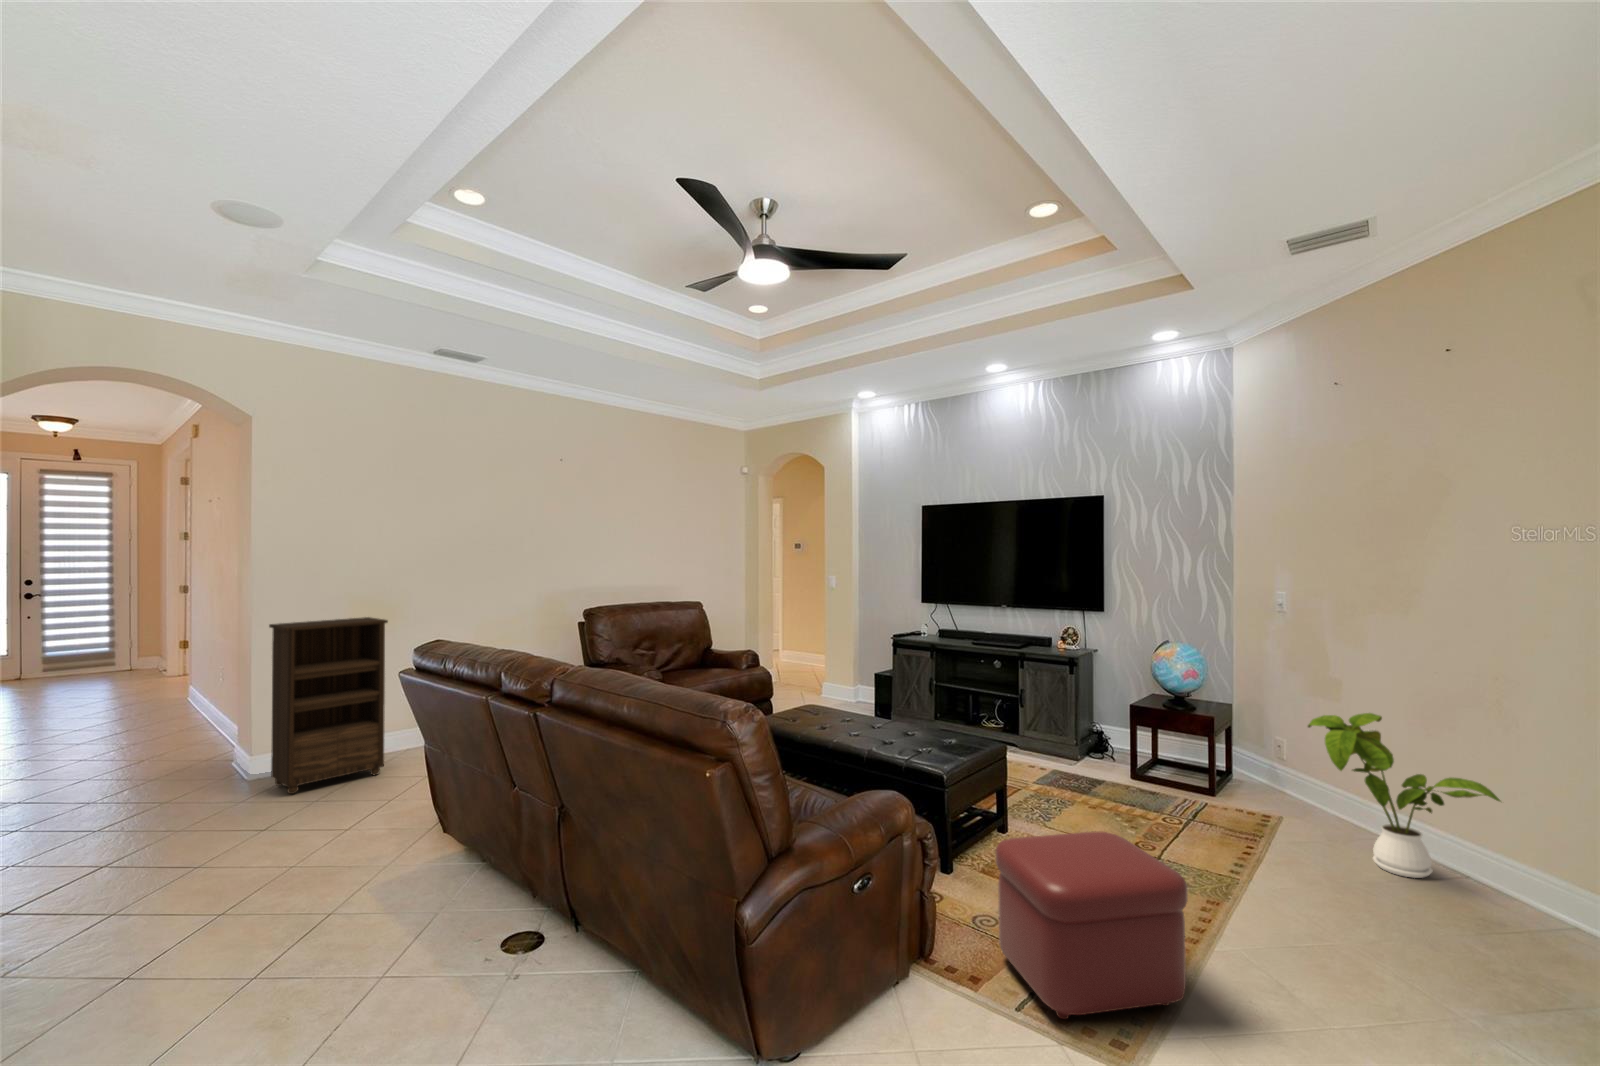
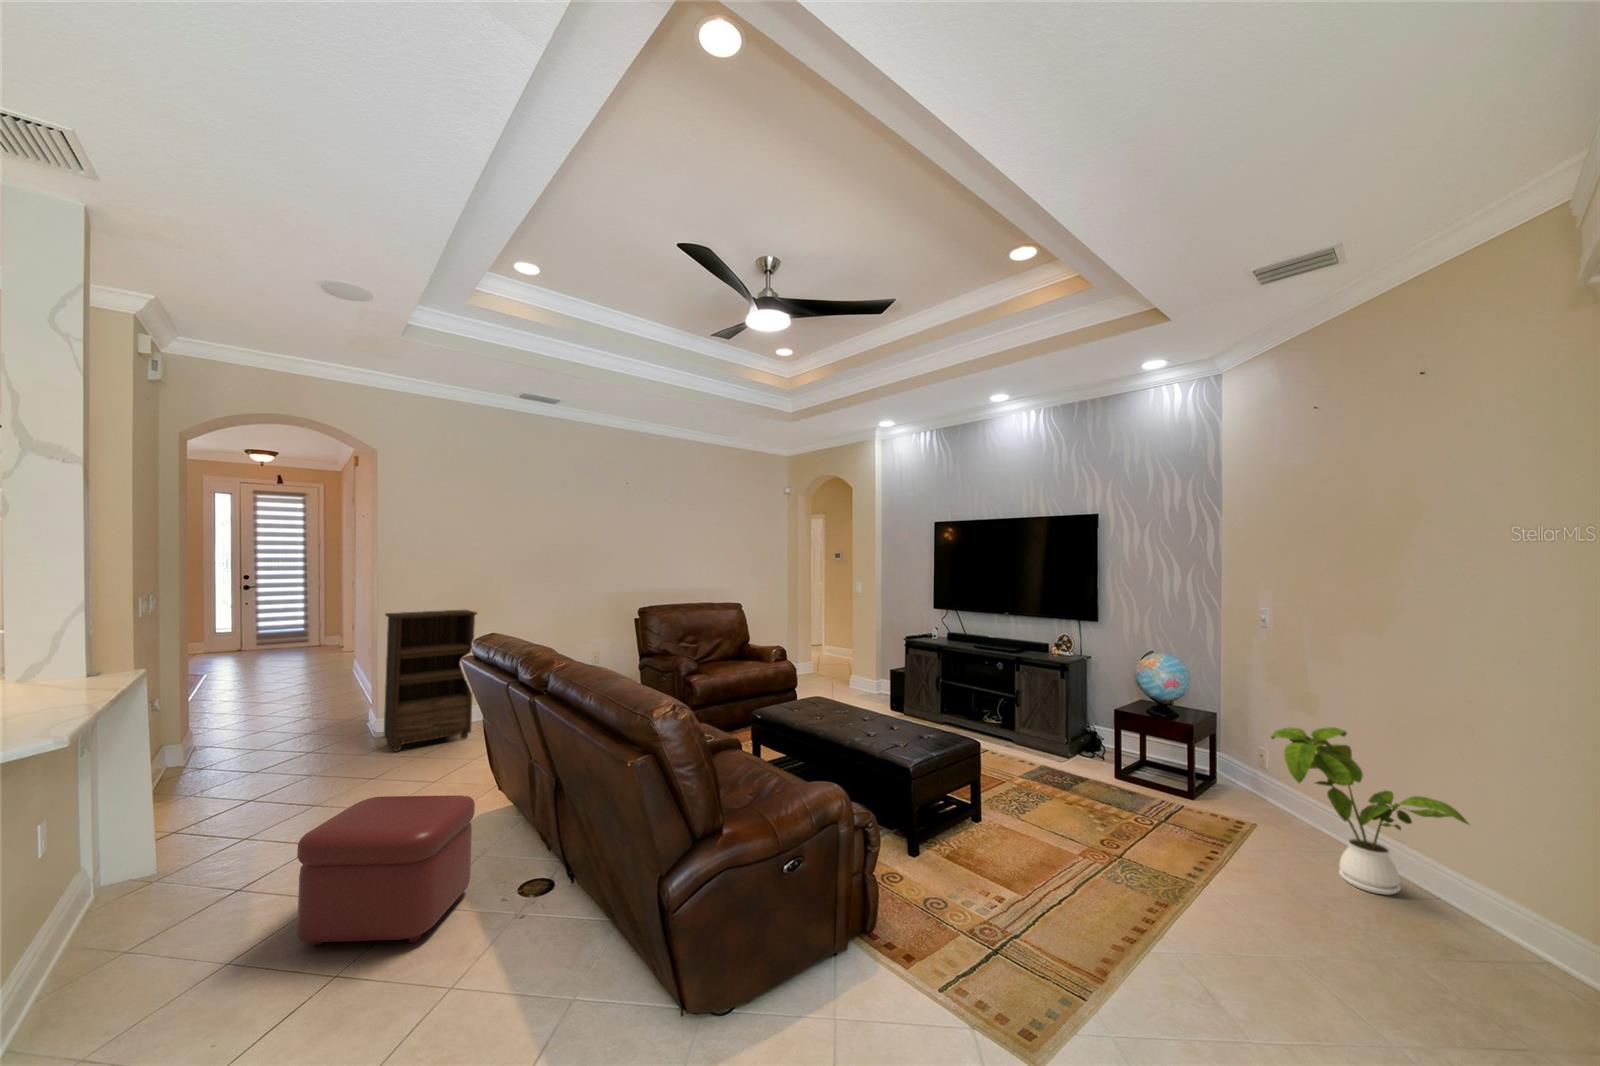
ottoman: present [996,831,1188,1019] -> present [297,795,475,946]

